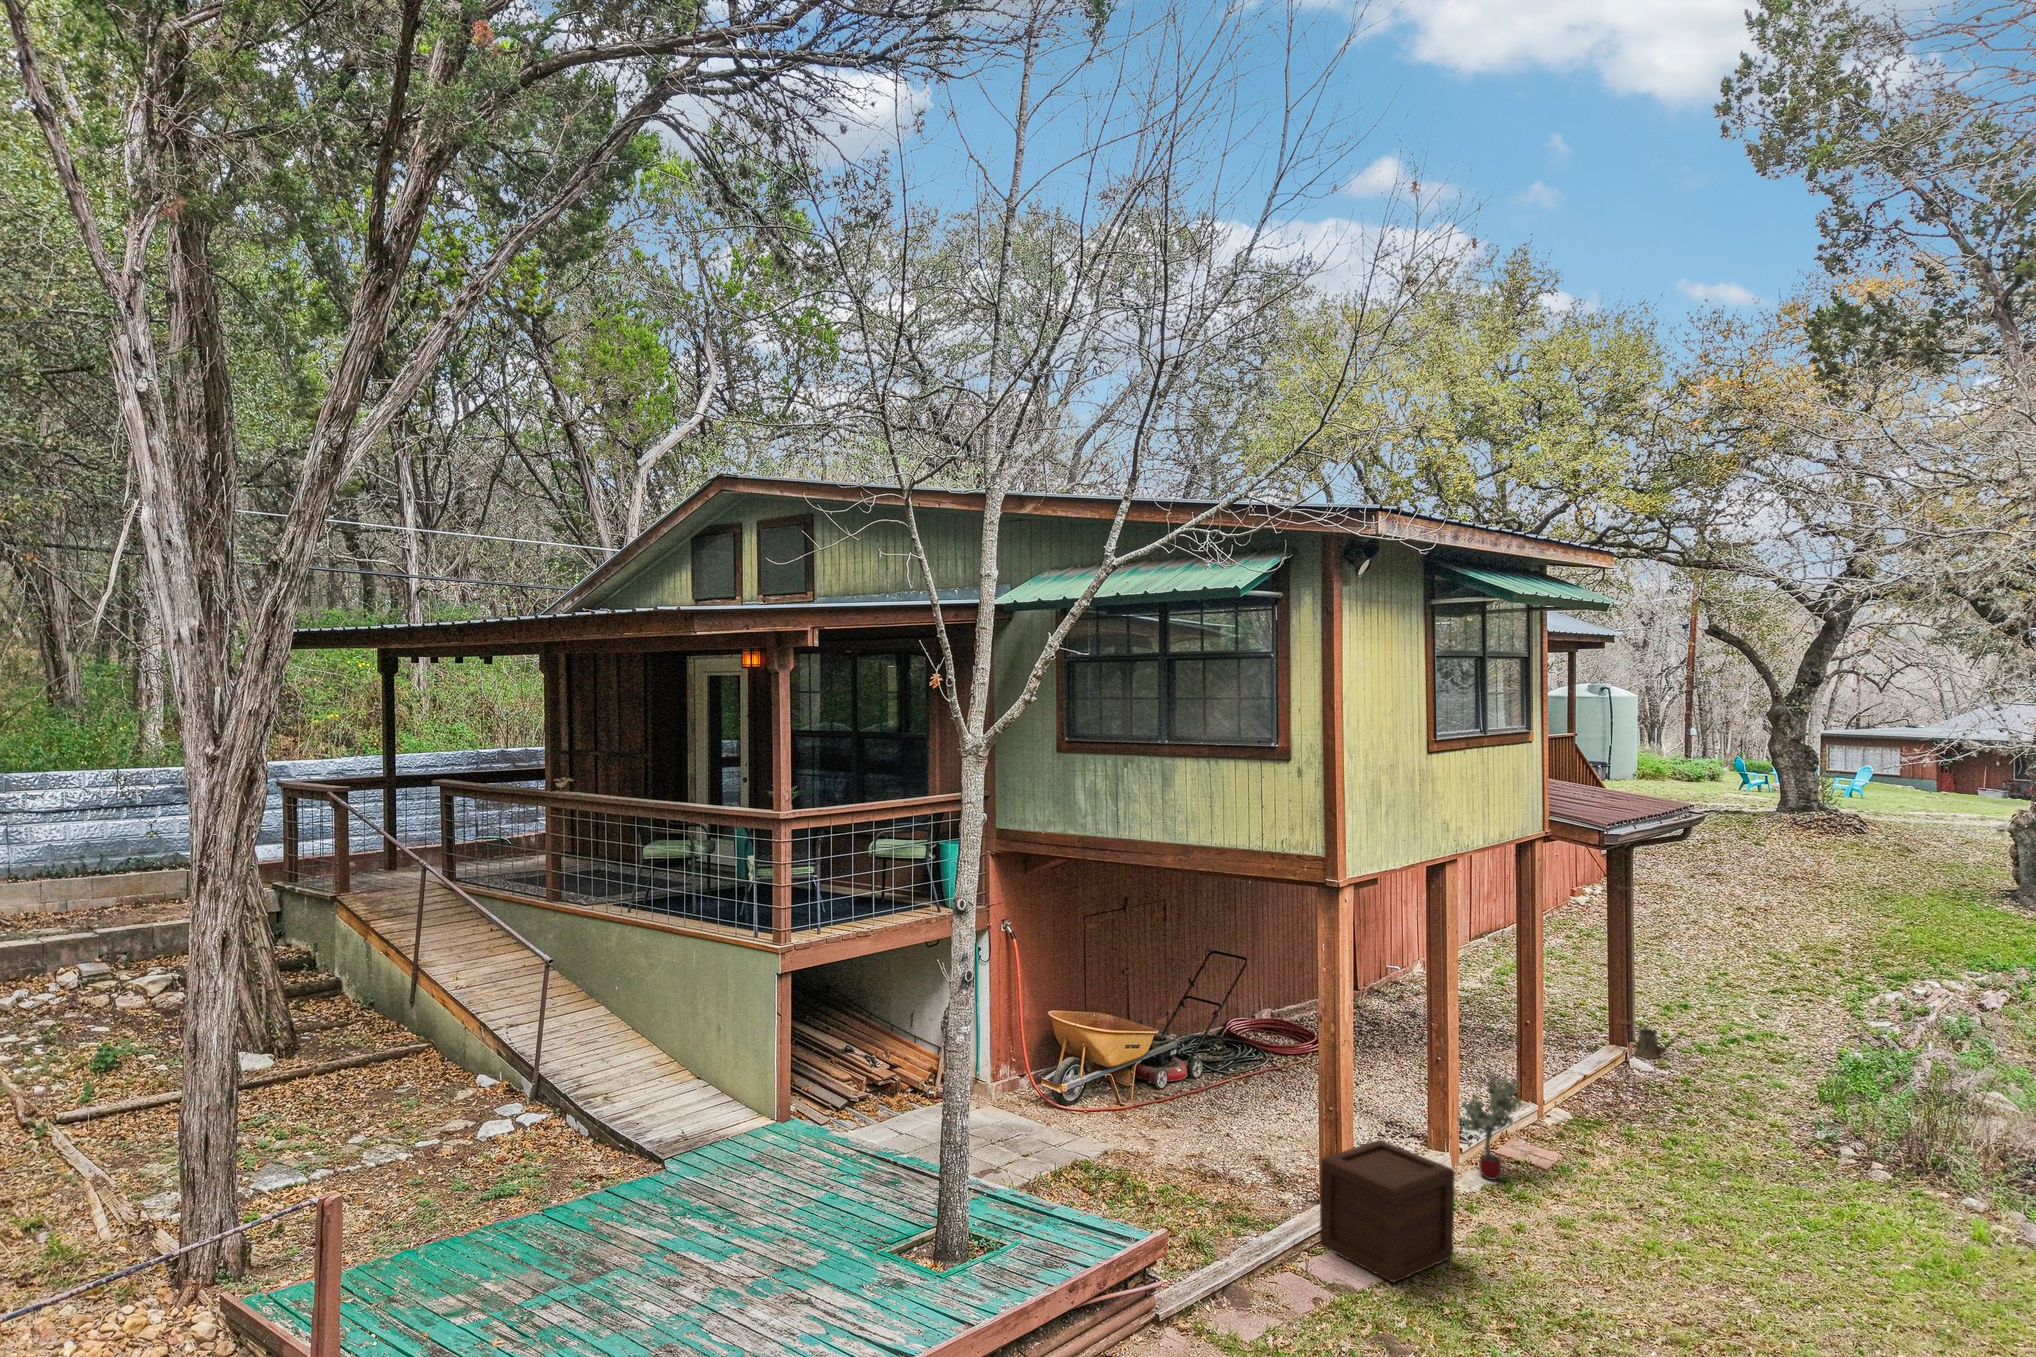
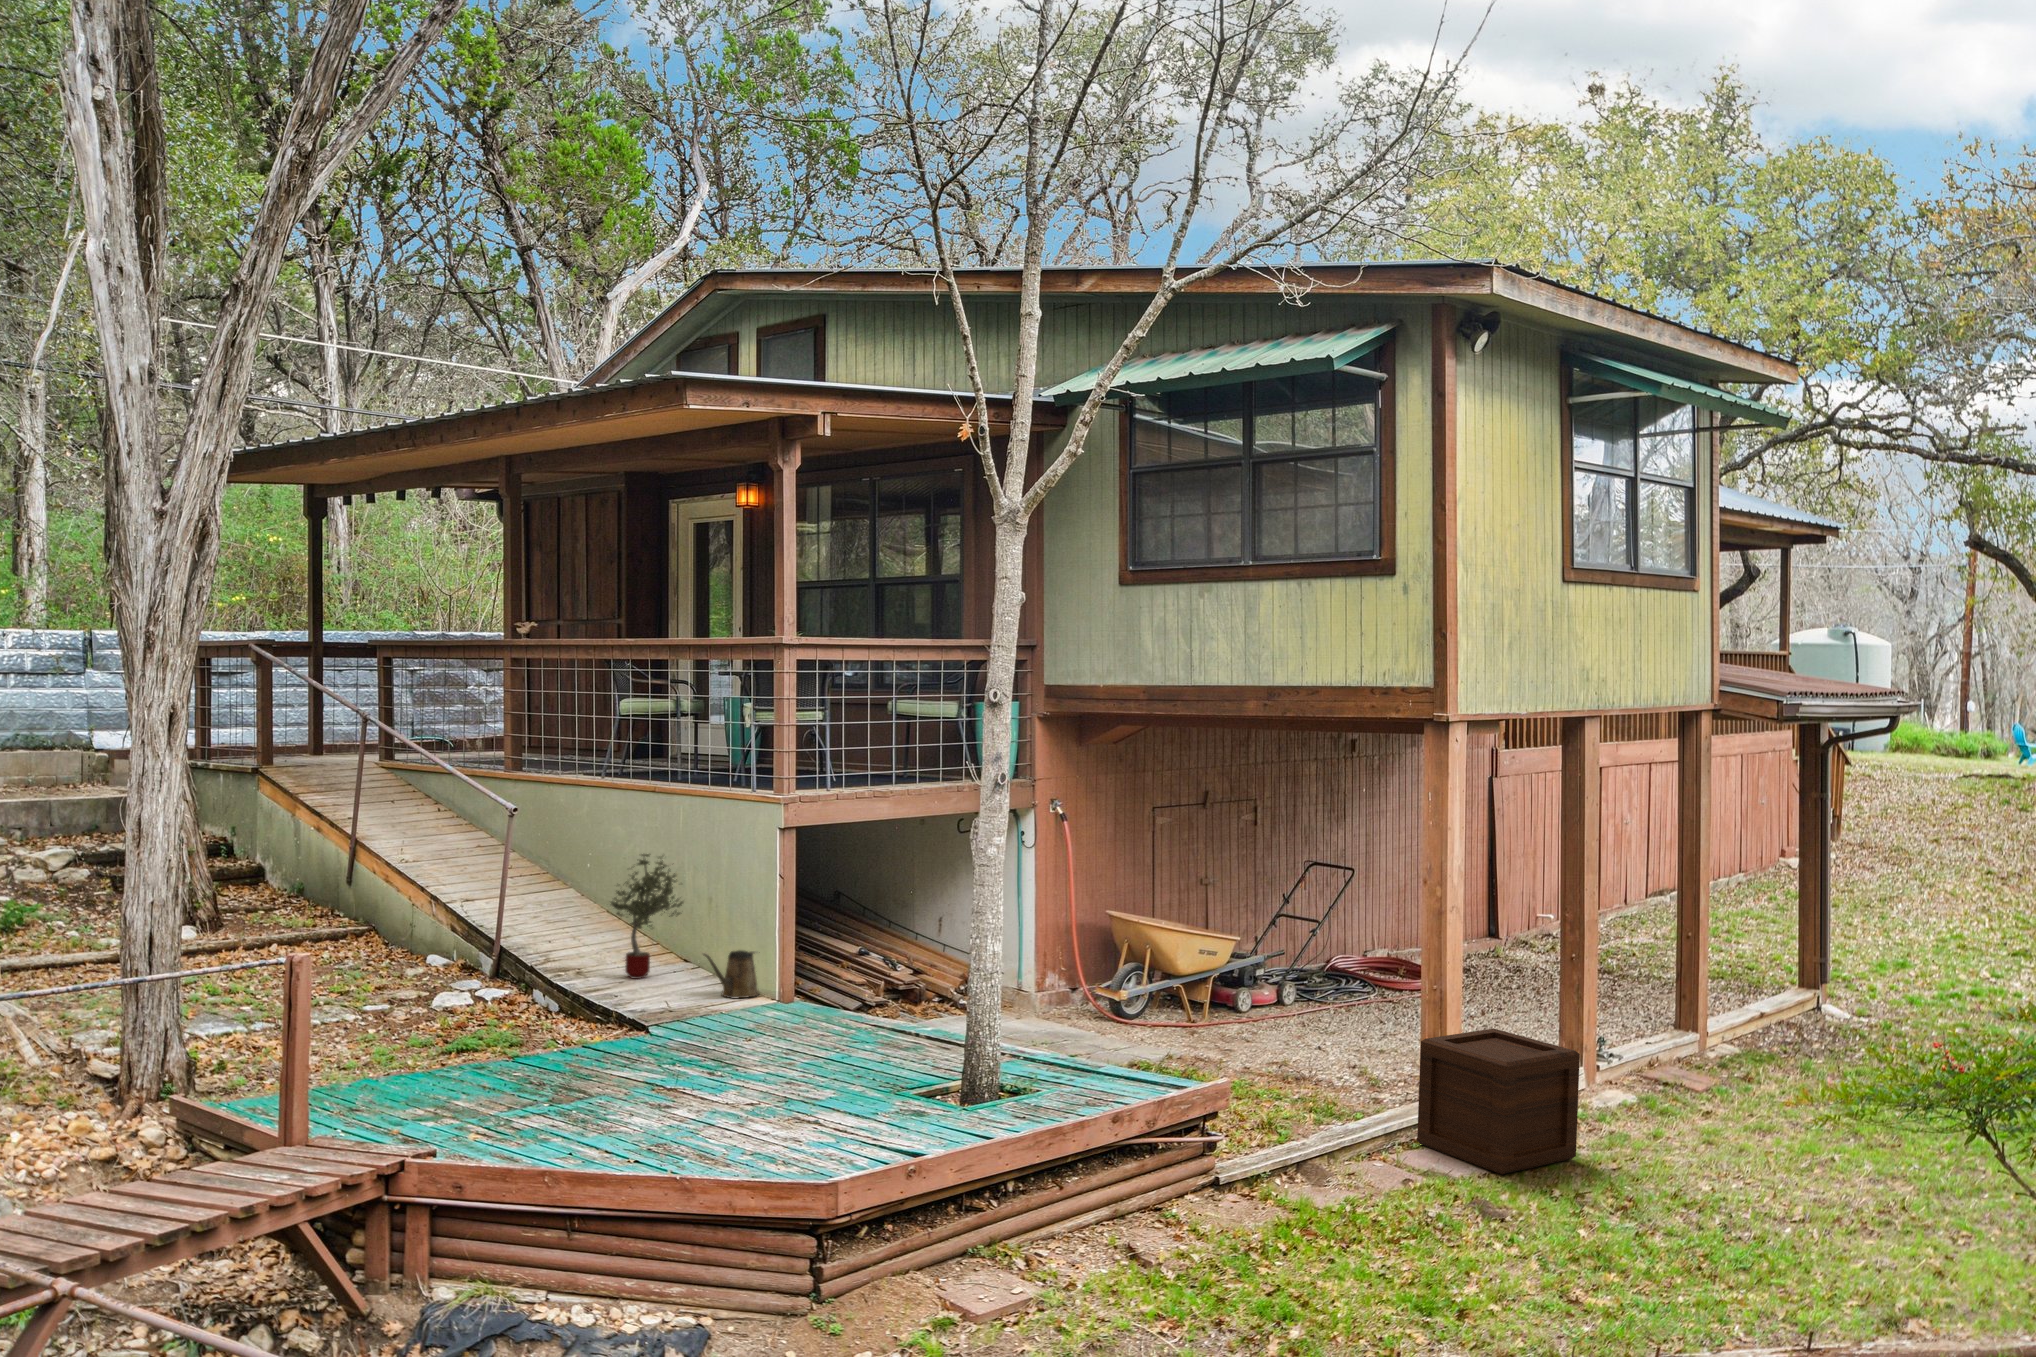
watering can: present [1629,1028,1682,1059] -> present [704,950,759,998]
potted tree: present [1457,1069,1522,1180] -> present [611,854,684,979]

